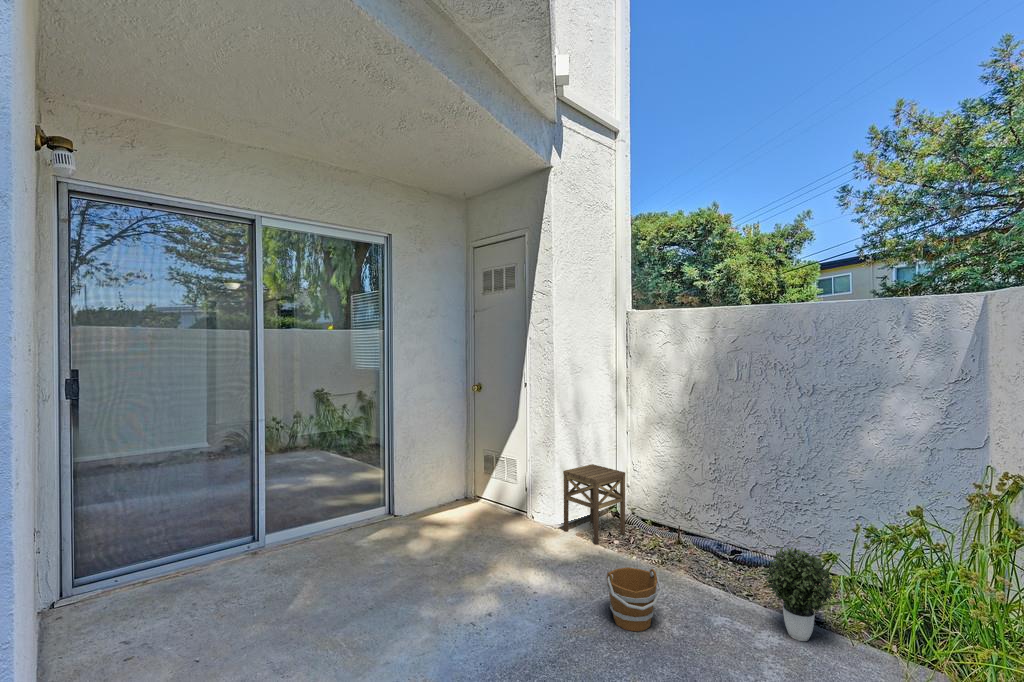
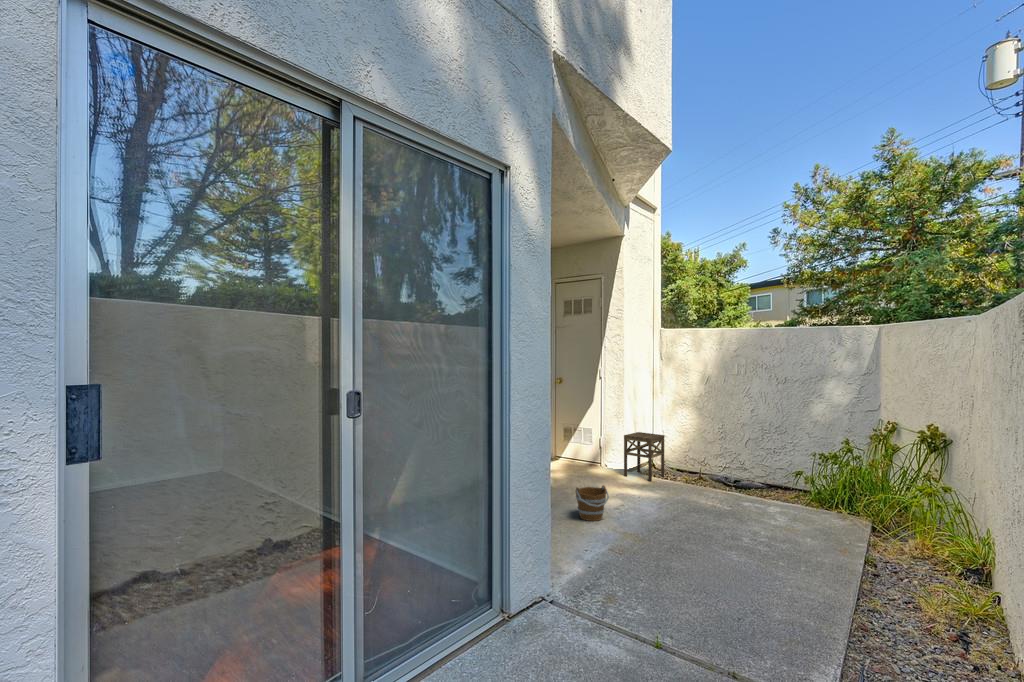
potted plant: present [763,547,834,641] -> none [767,462,806,512]
bucket: present [607,567,662,631] -> present [576,485,609,521]

